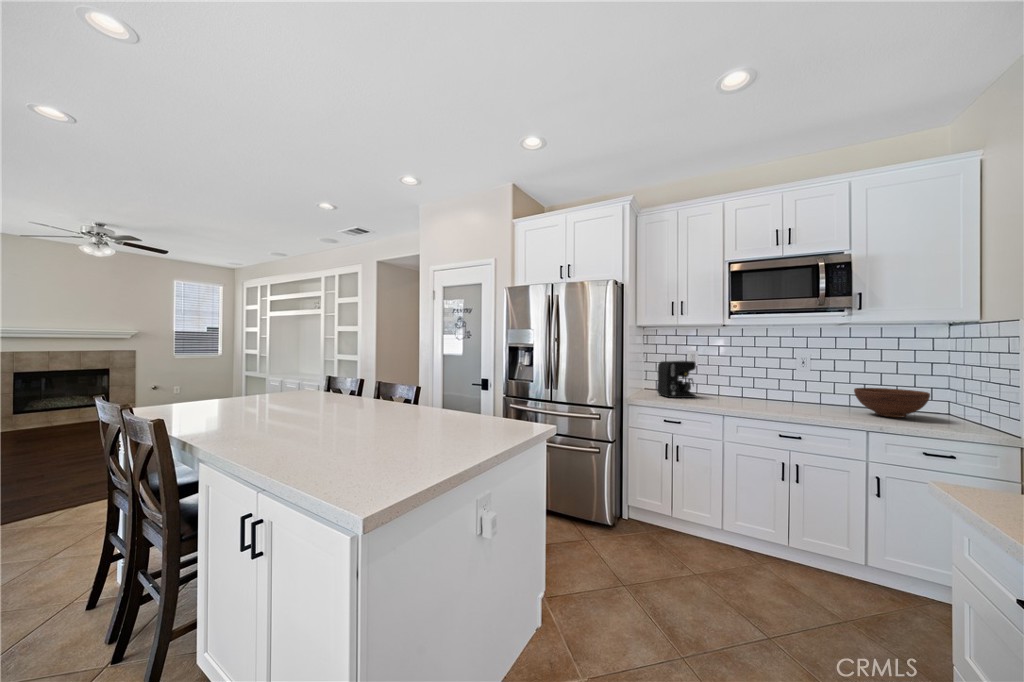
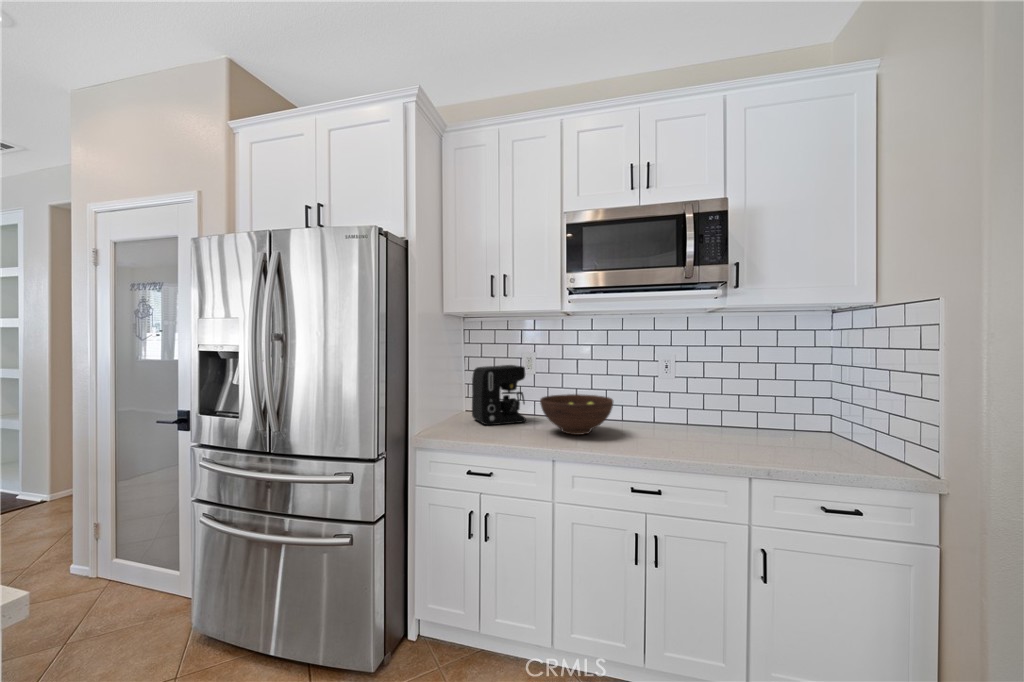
fruit bowl: present [854,388,930,418] -> present [540,394,613,435]

